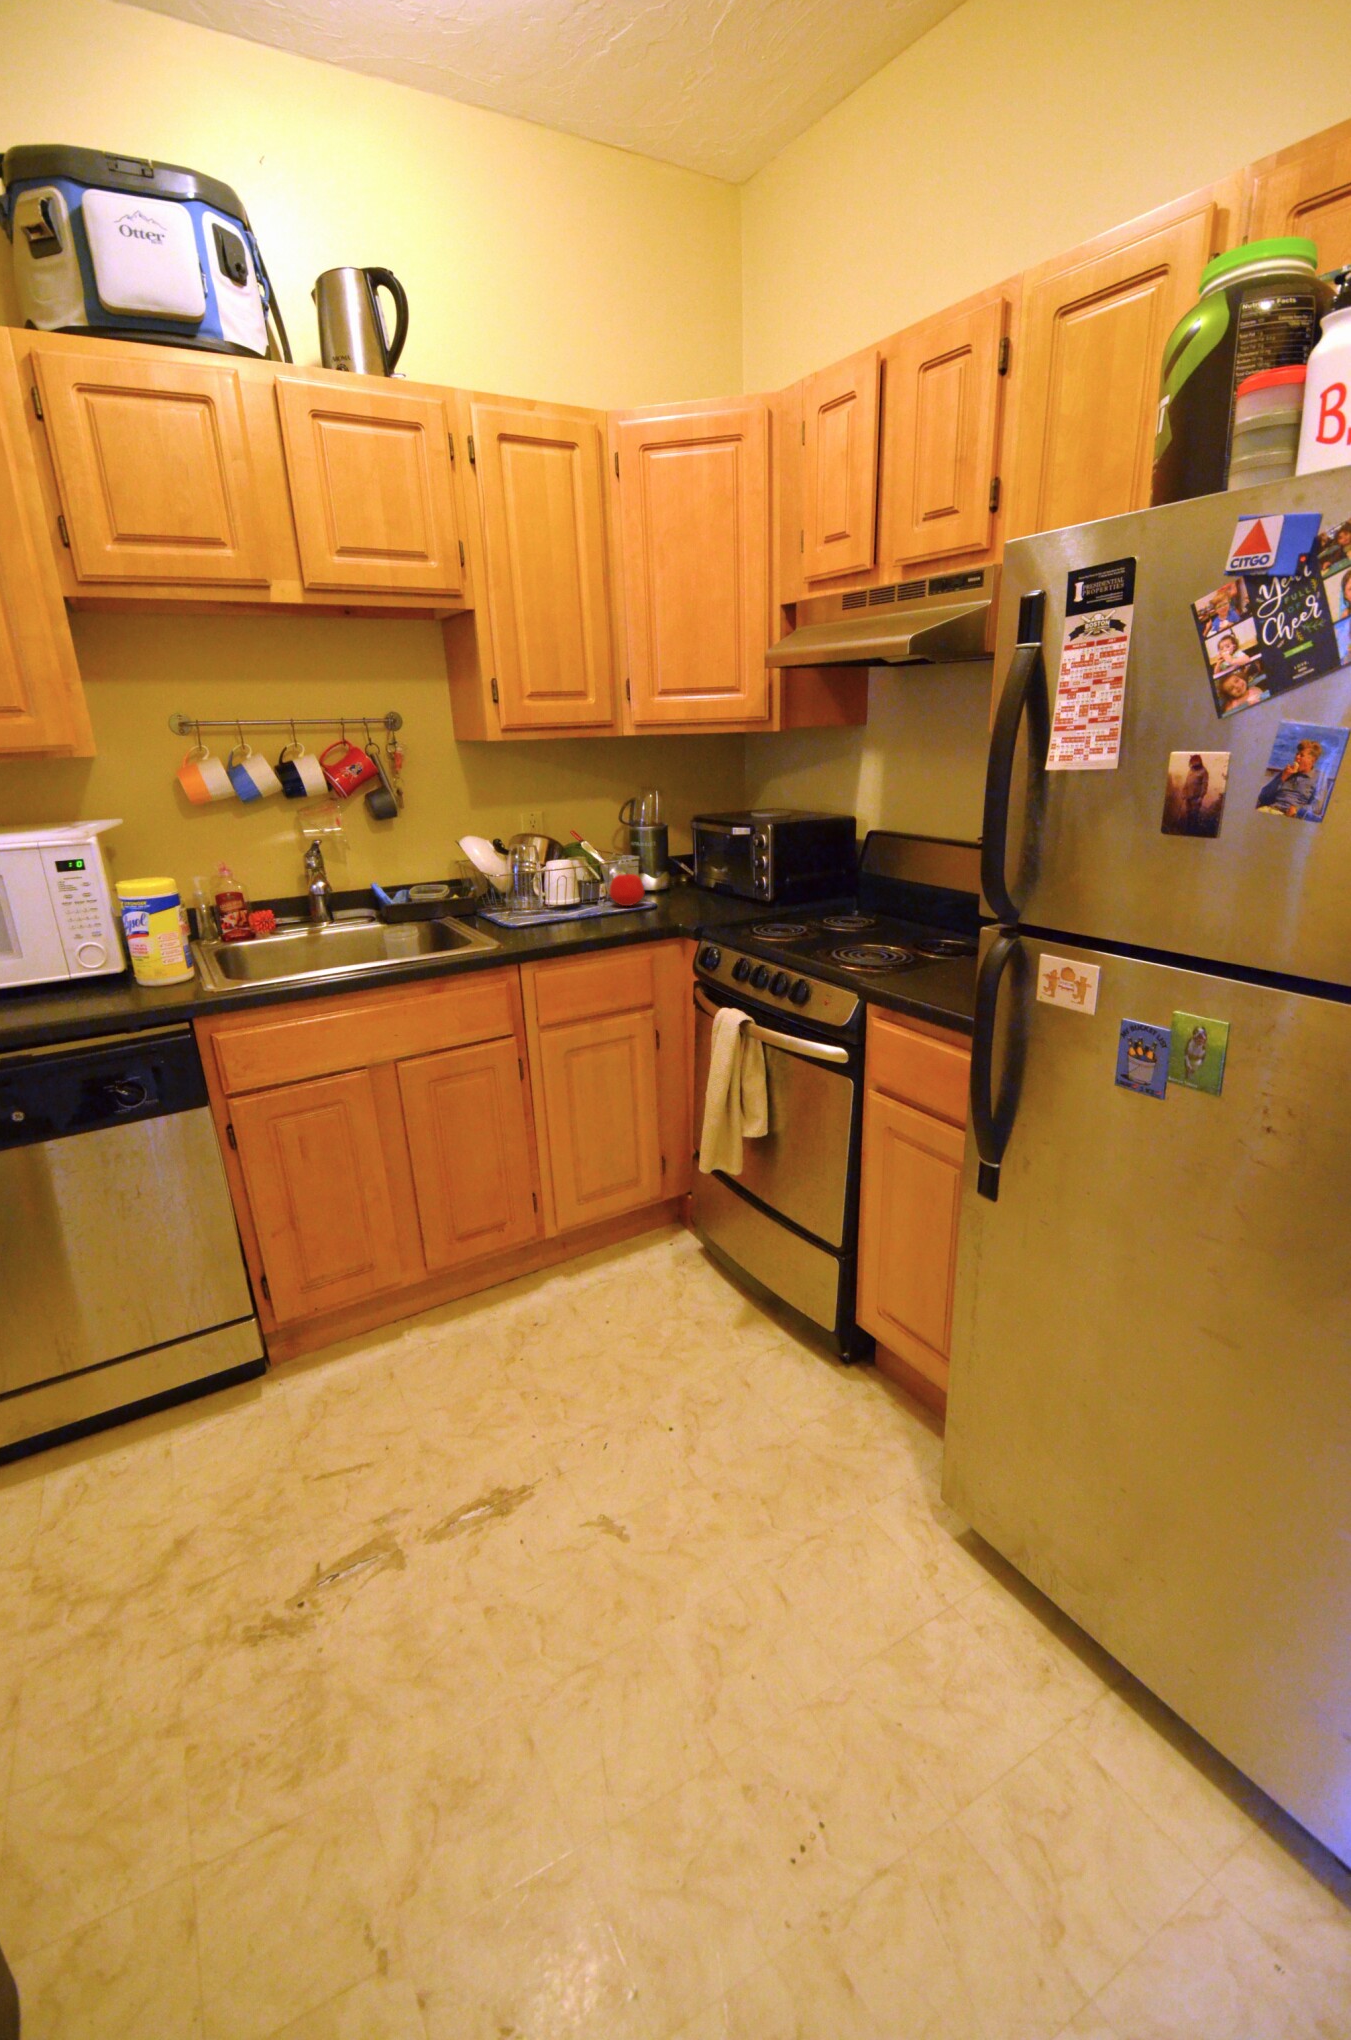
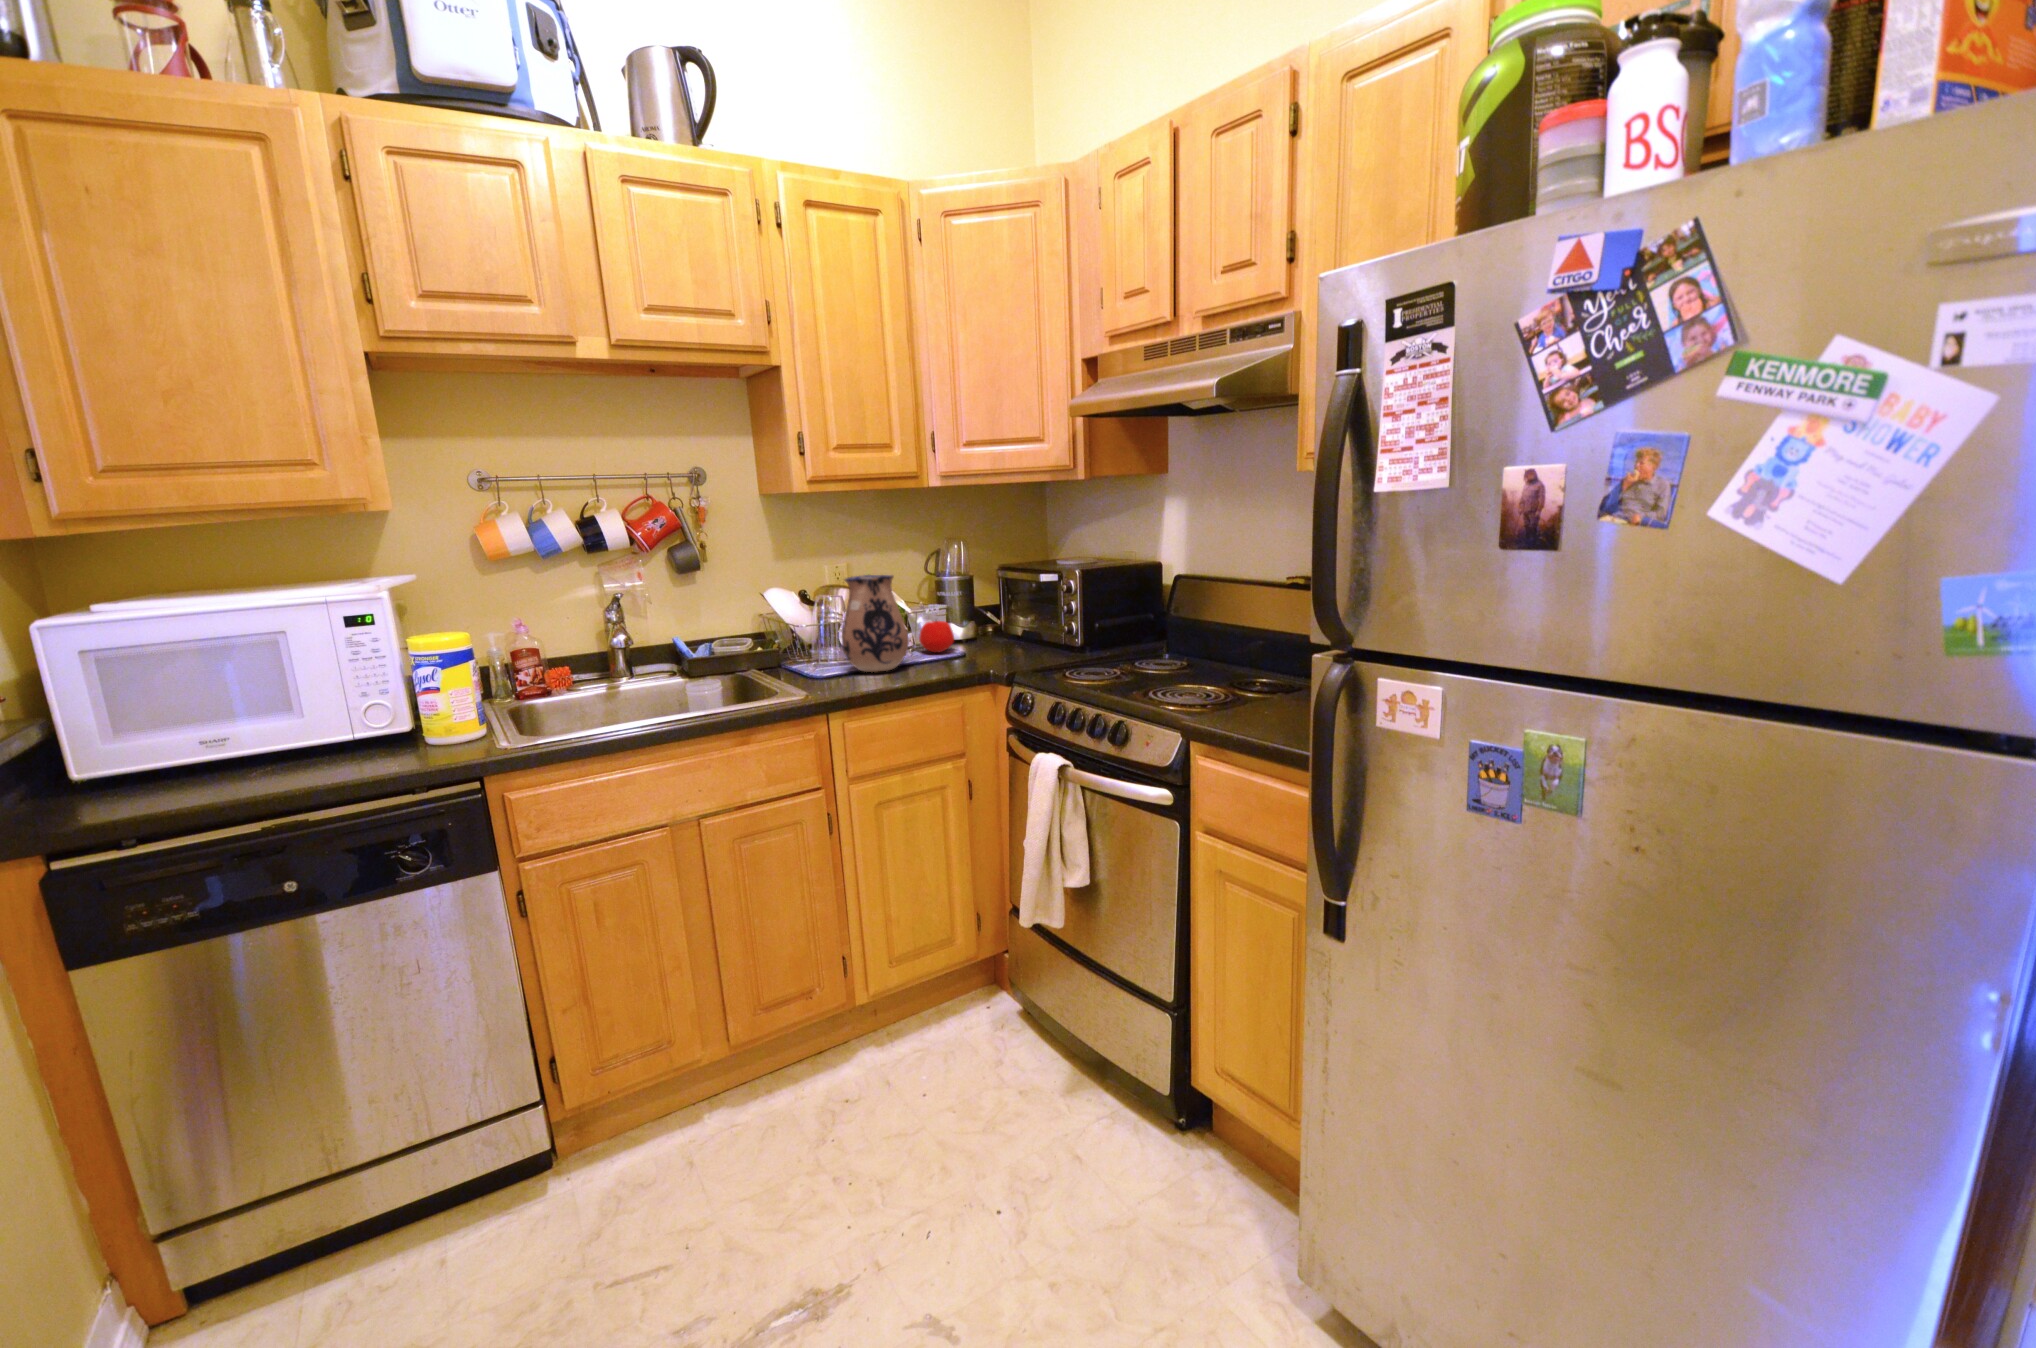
ceramic pitcher: none [532,826,598,925] -> present [842,575,909,672]

